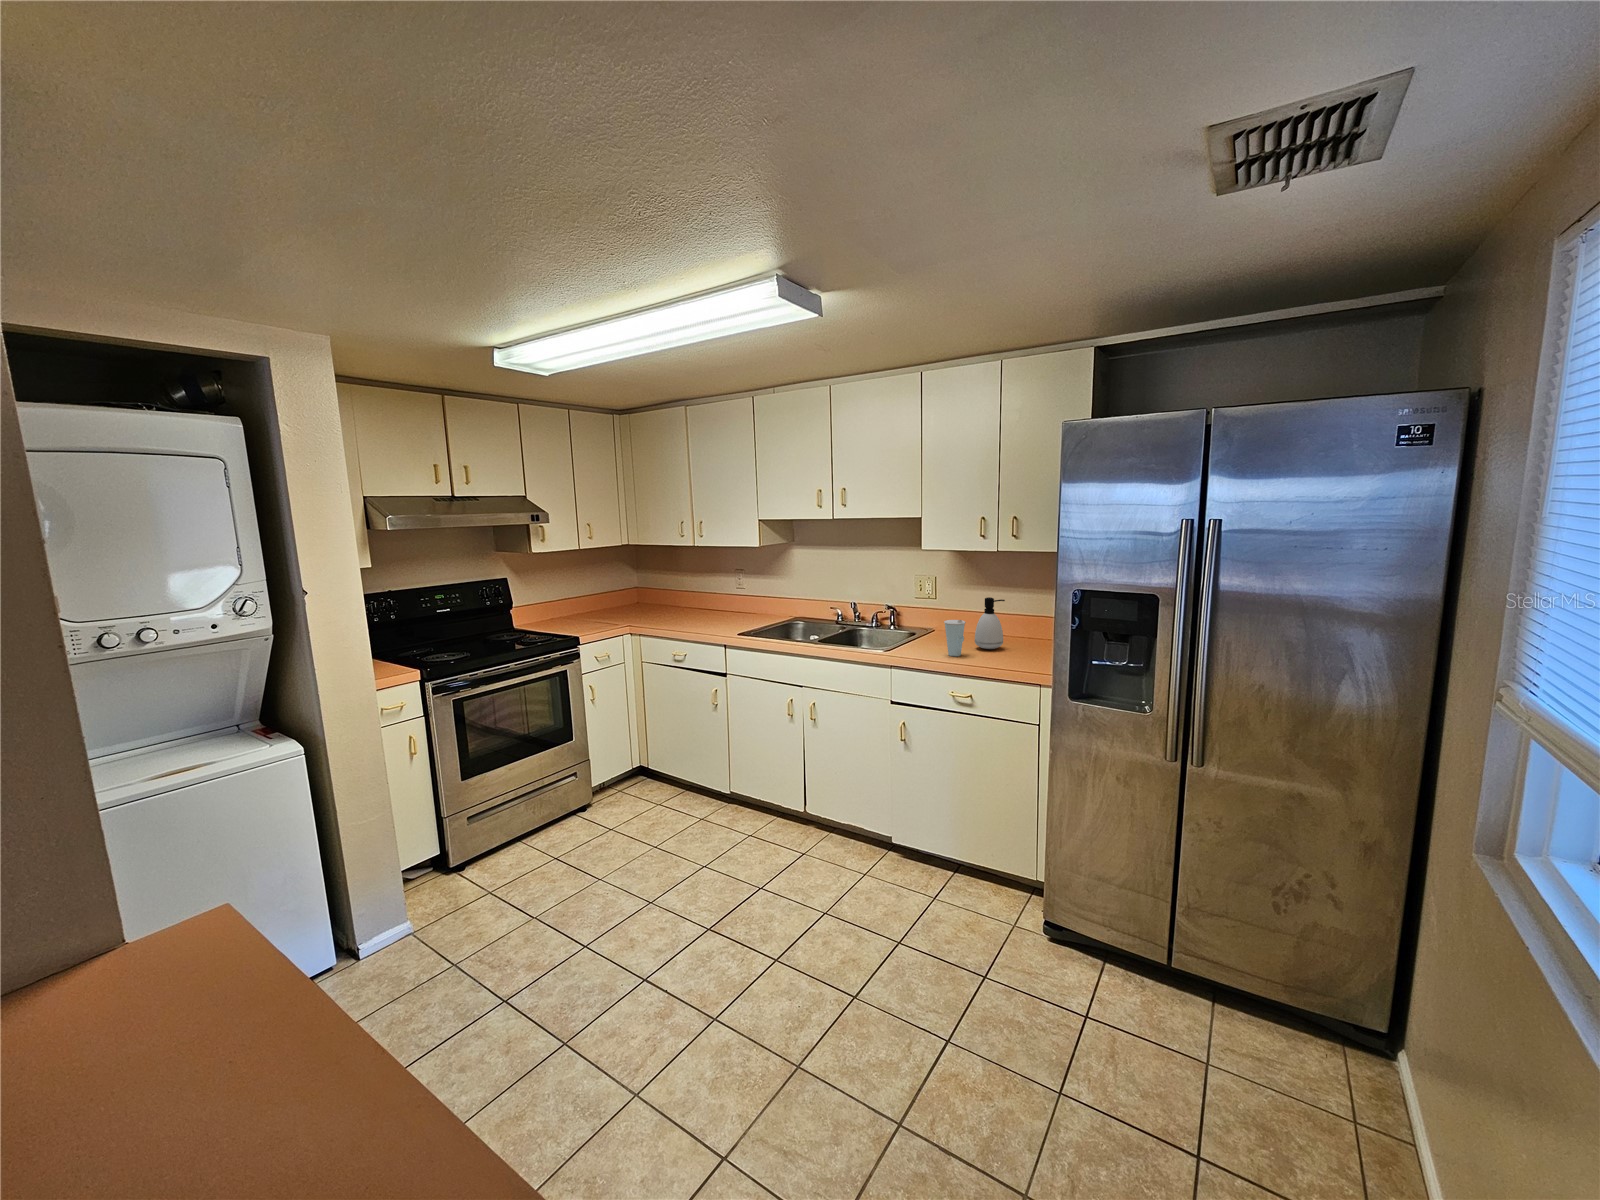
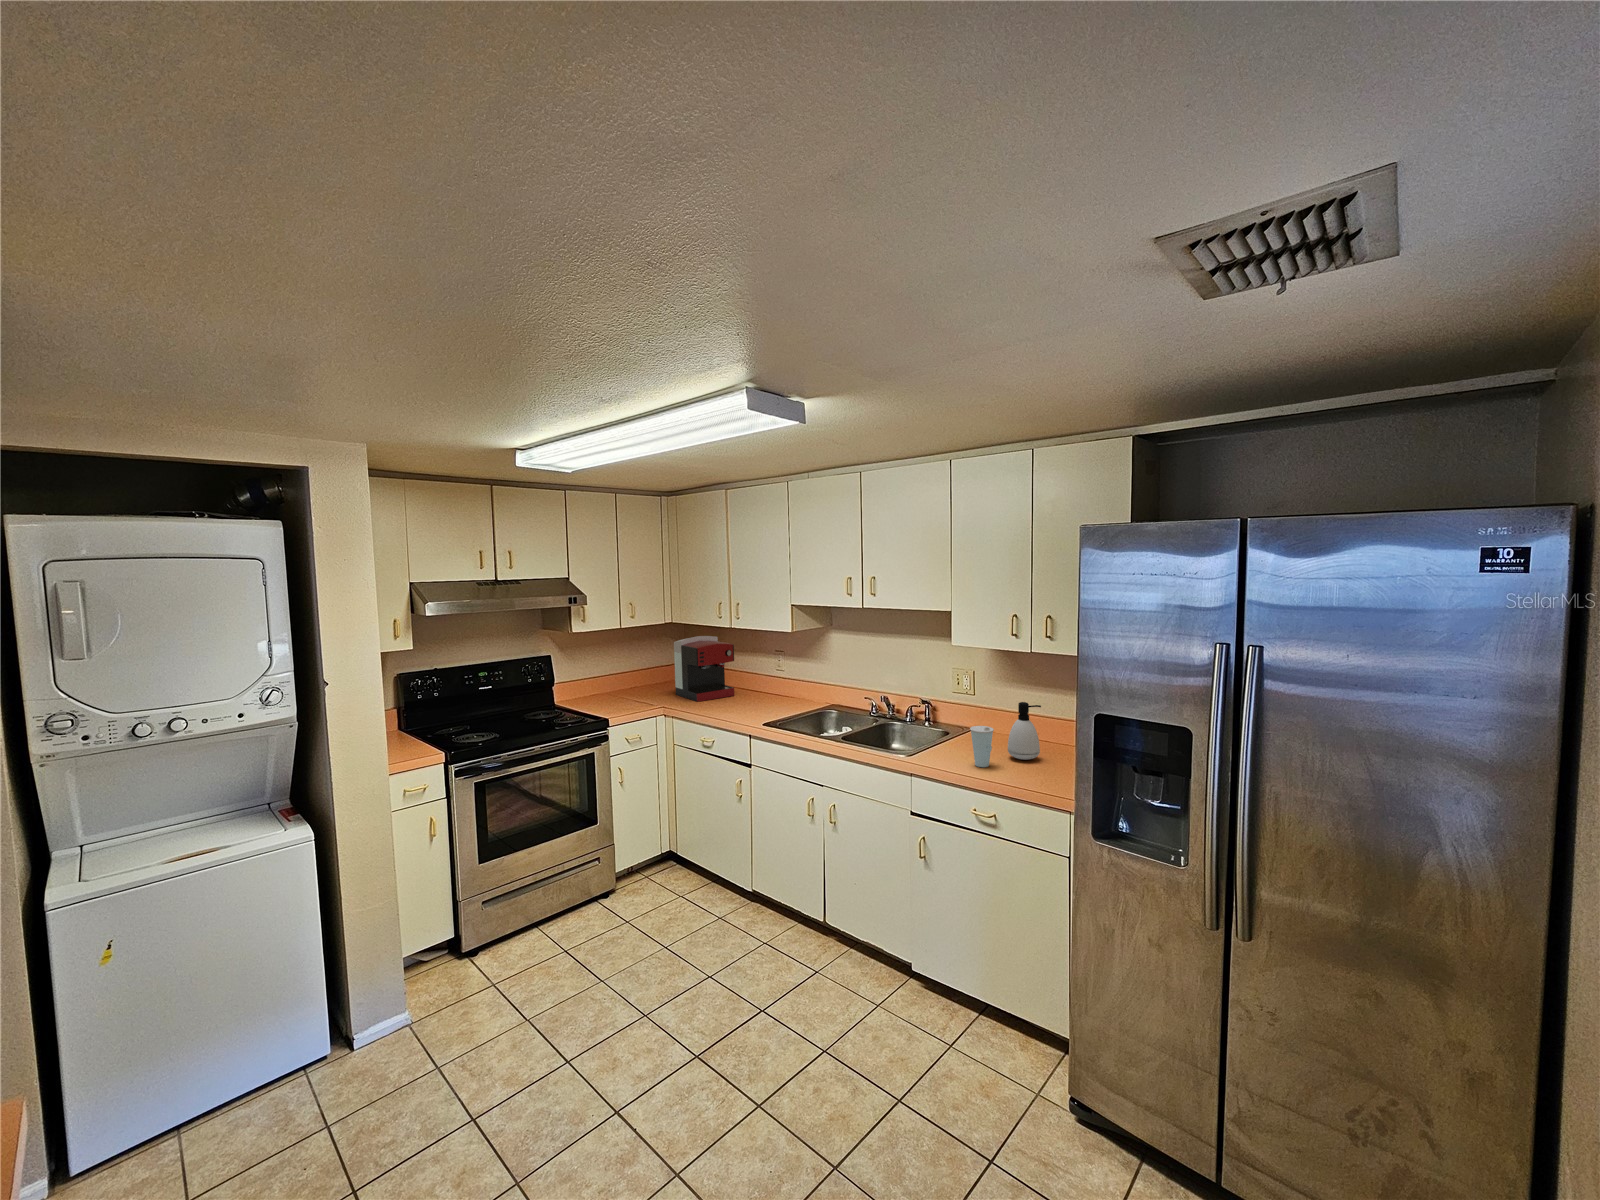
coffee maker: none [632,557,695,621] -> present [674,636,734,702]

